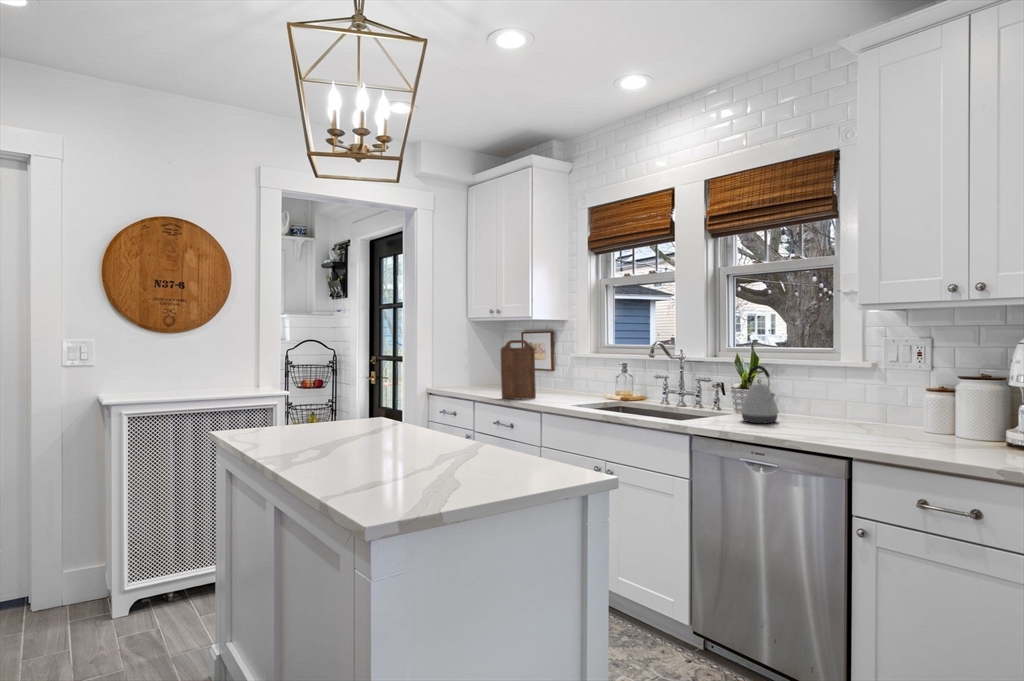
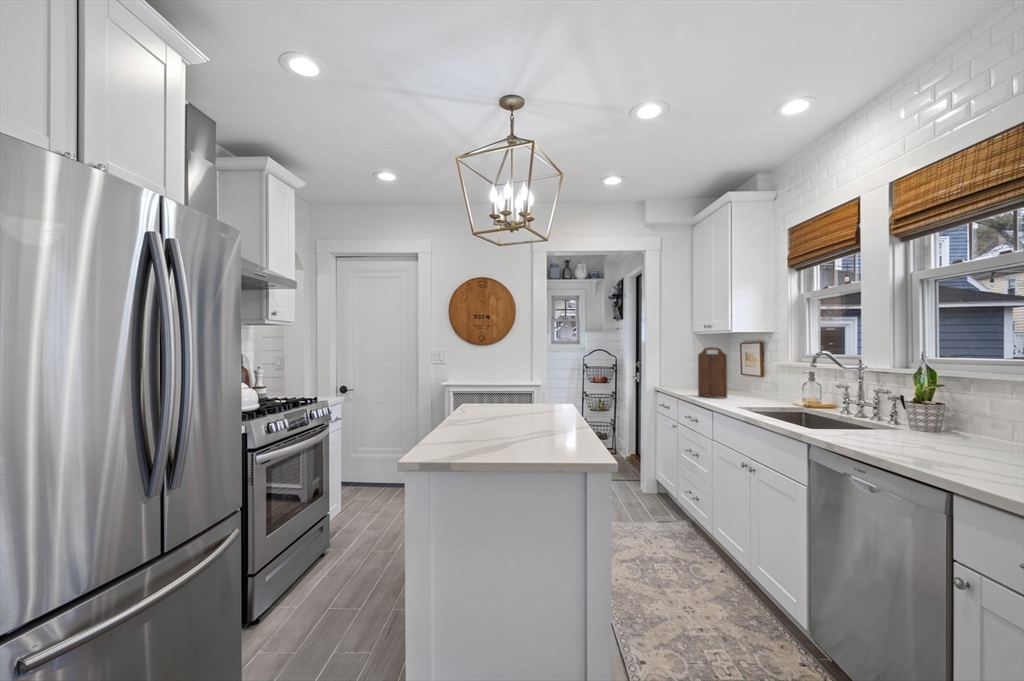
kettle: present [741,366,779,423] -> none [907,375,960,440]

